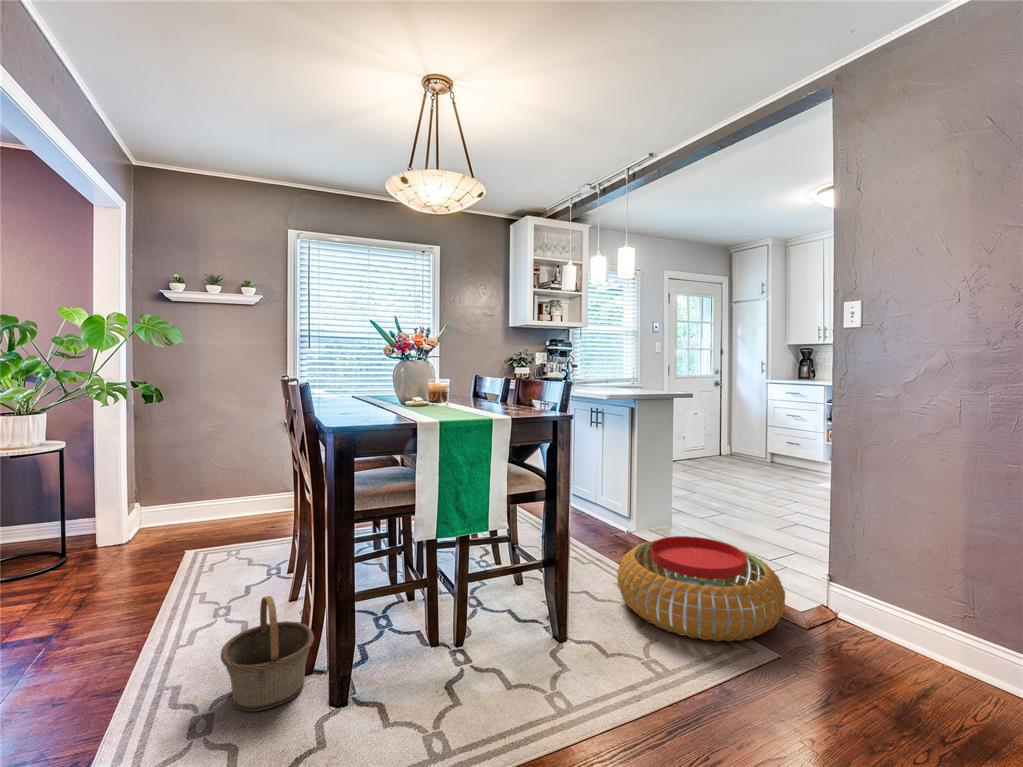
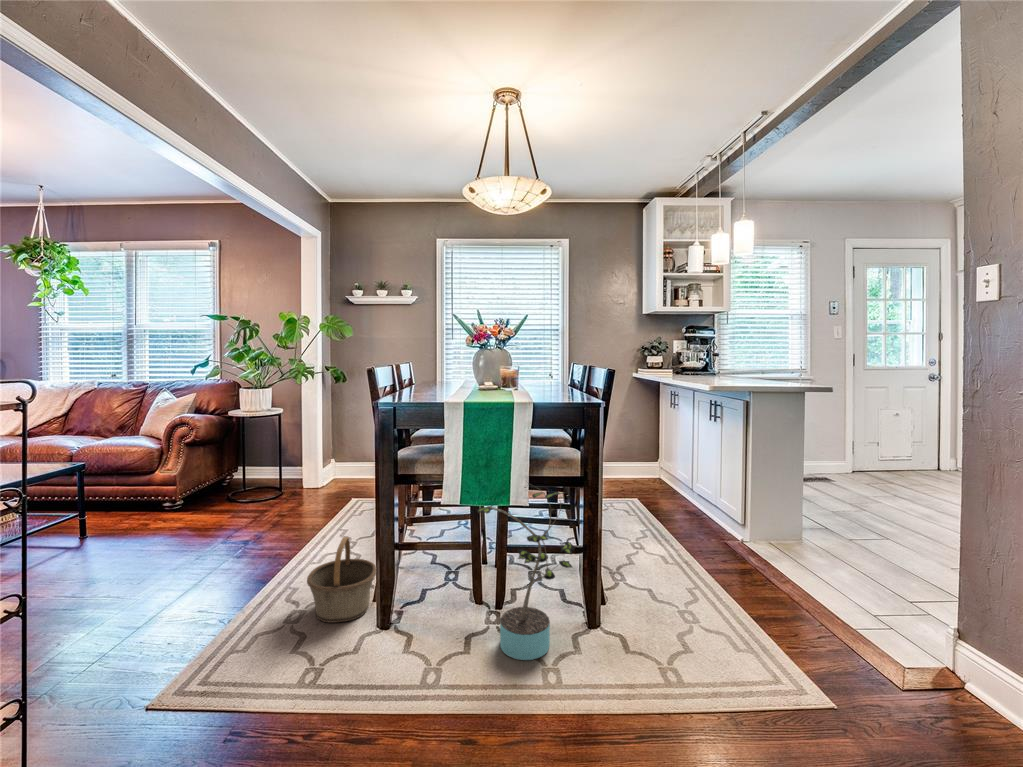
potted plant: none [462,498,571,691] -> present [477,487,575,660]
pouf: present [617,536,785,641] -> none [673,546,875,675]

